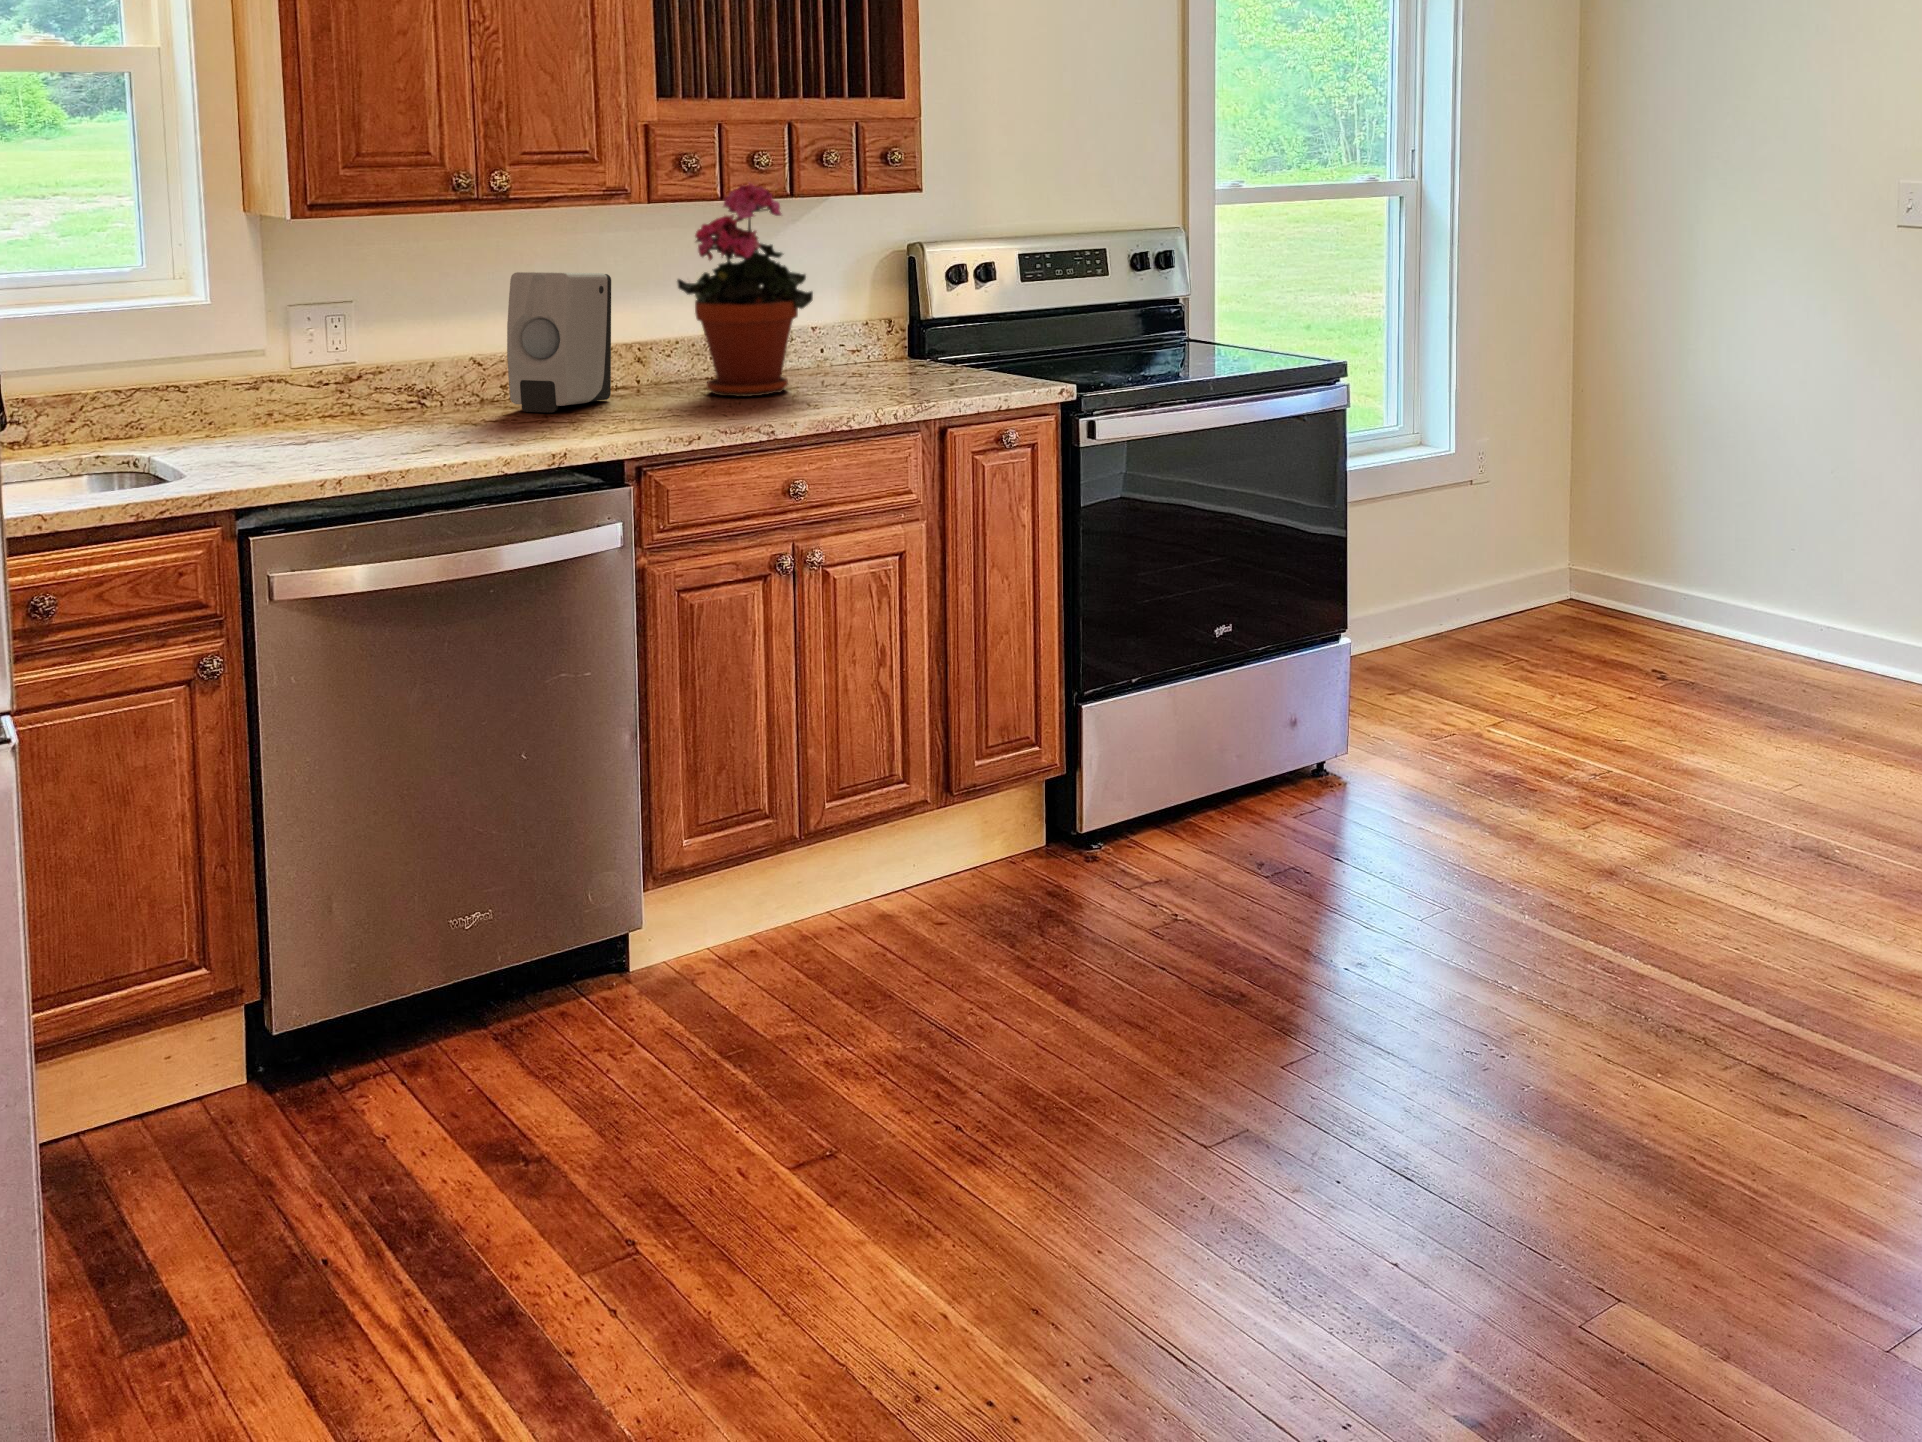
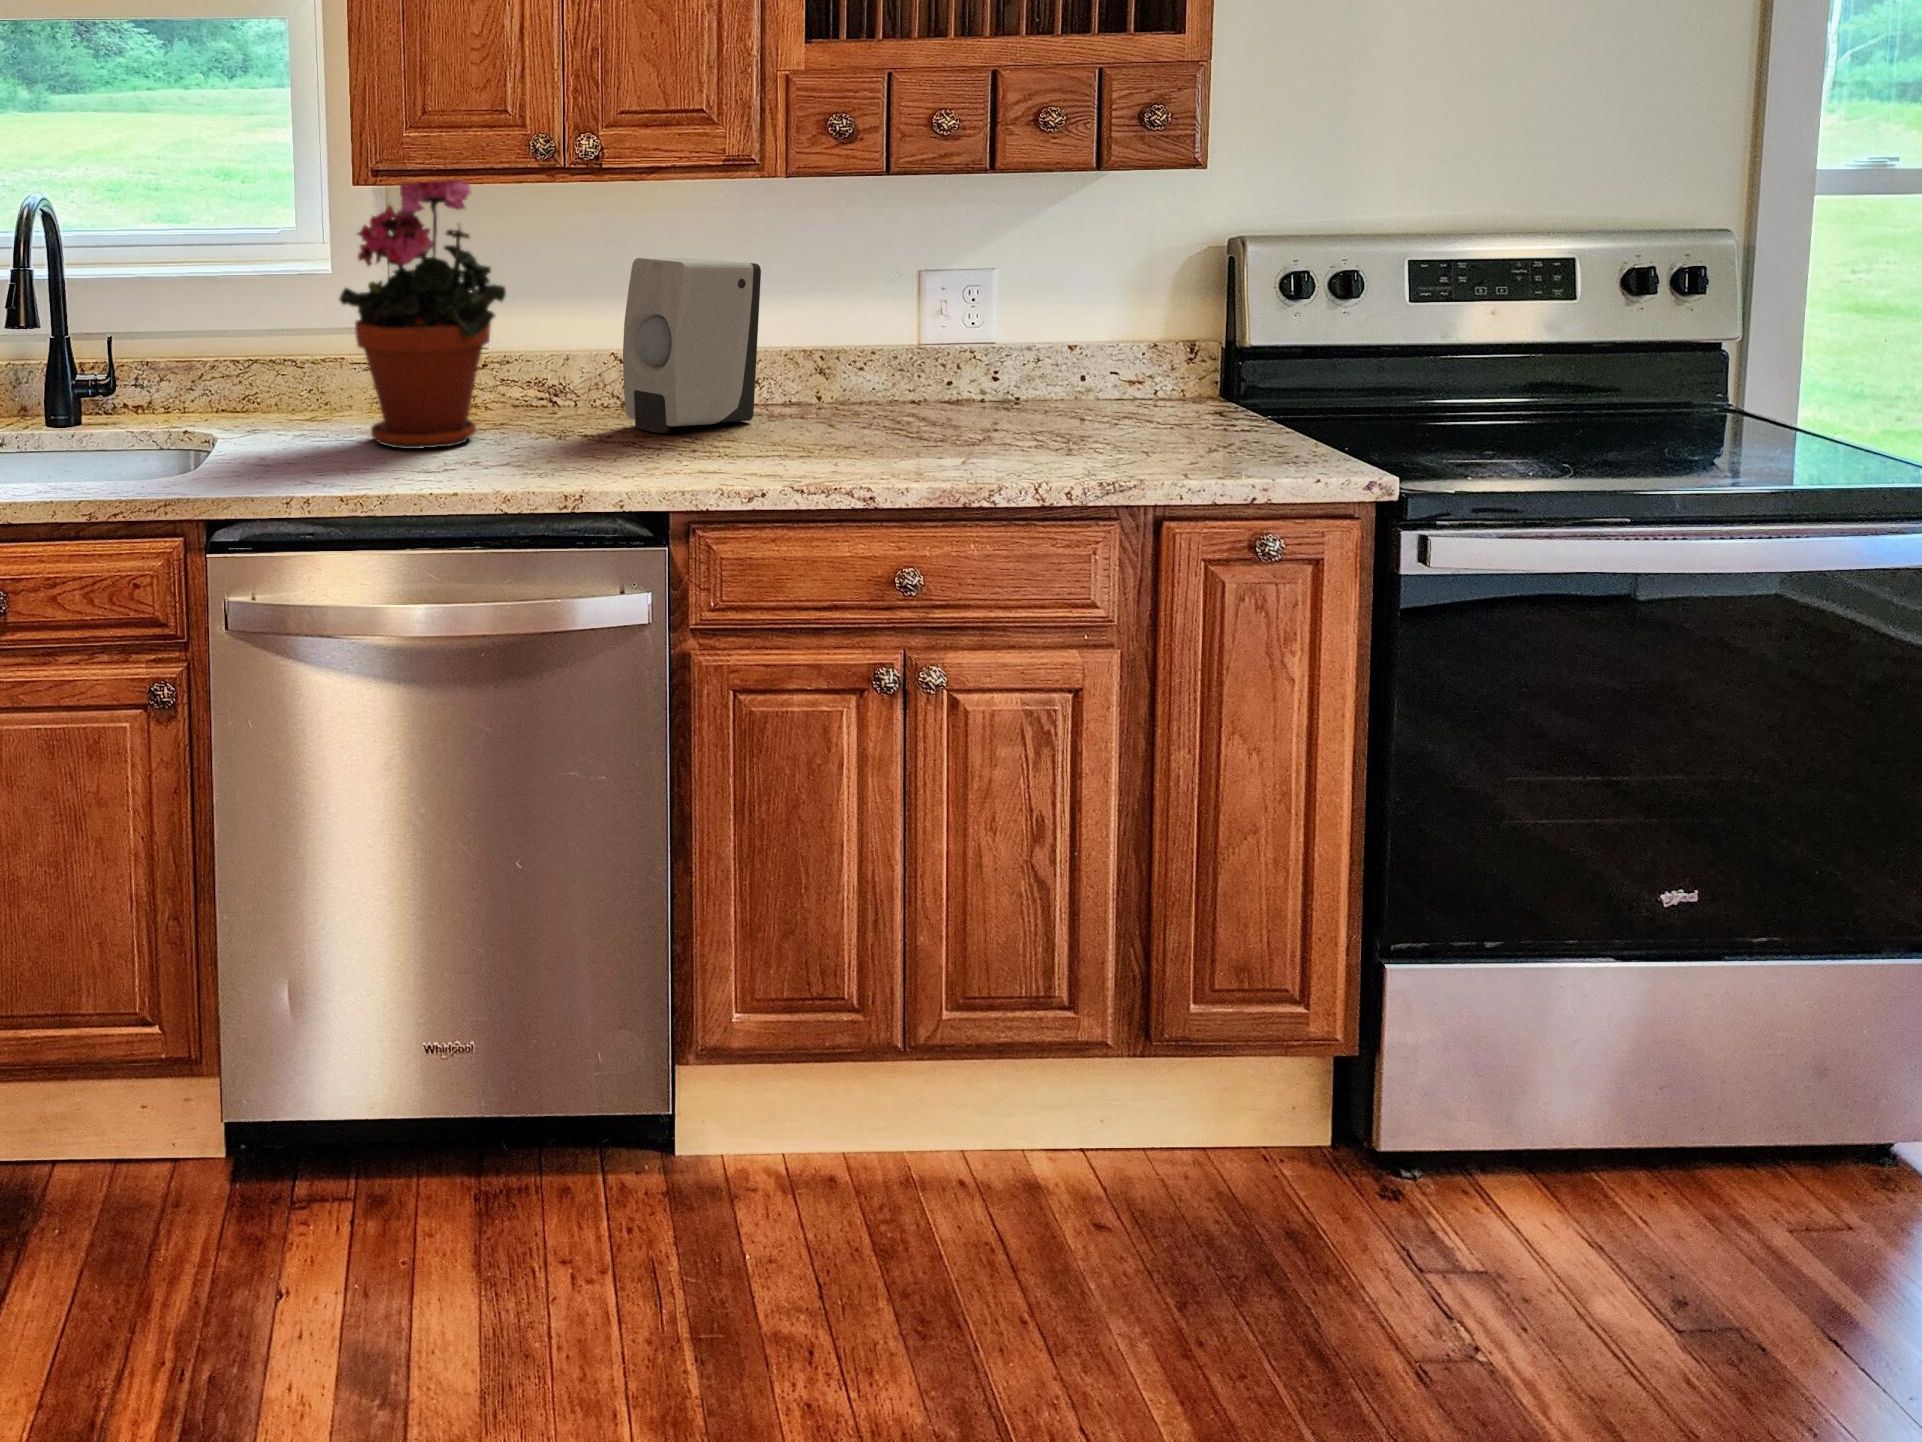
potted plant: present [677,183,813,397] -> present [339,181,506,449]

